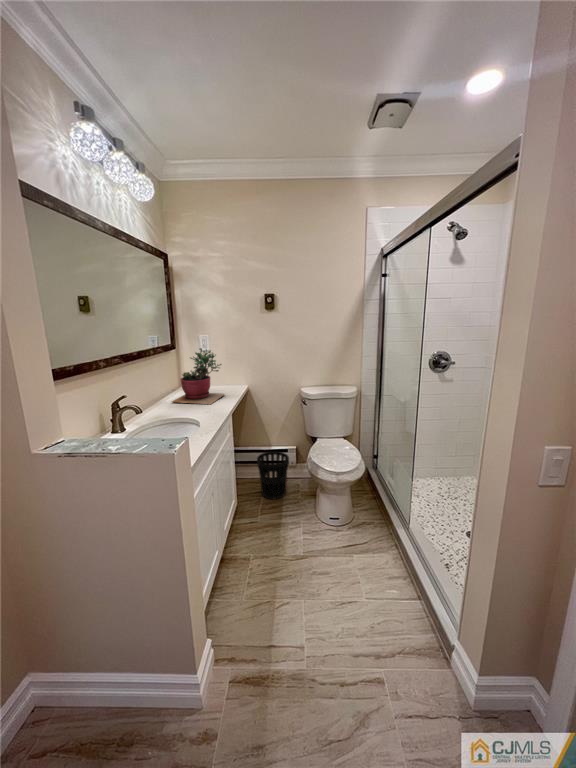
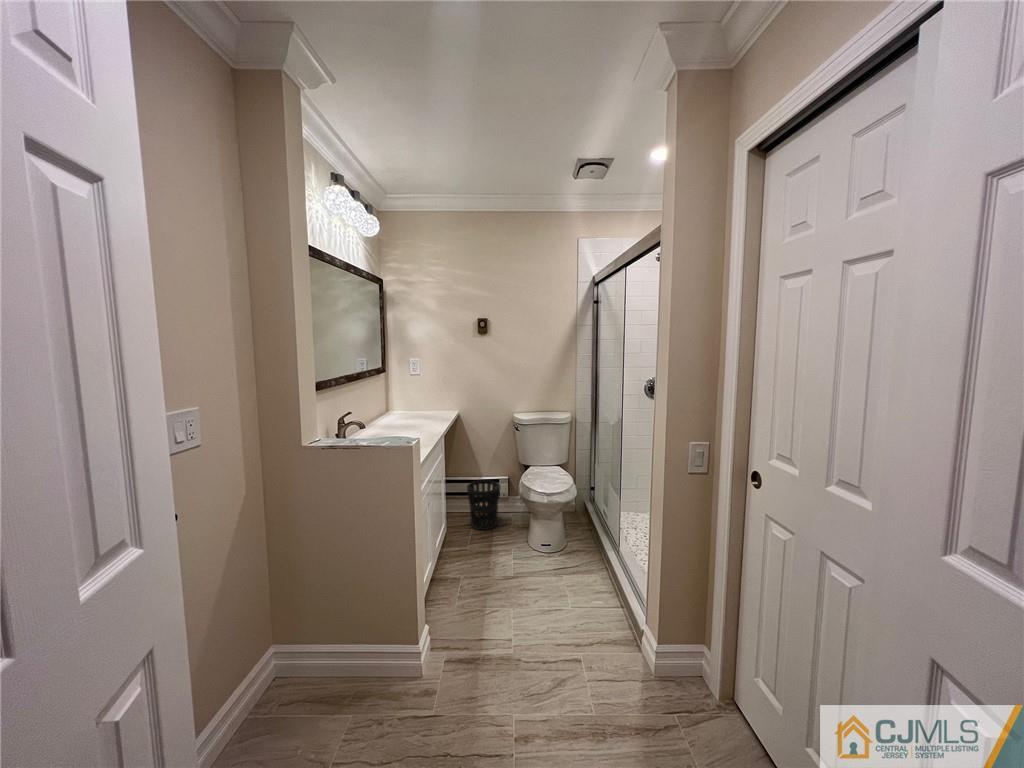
succulent plant: present [172,348,224,404] -> none [383,371,437,426]

